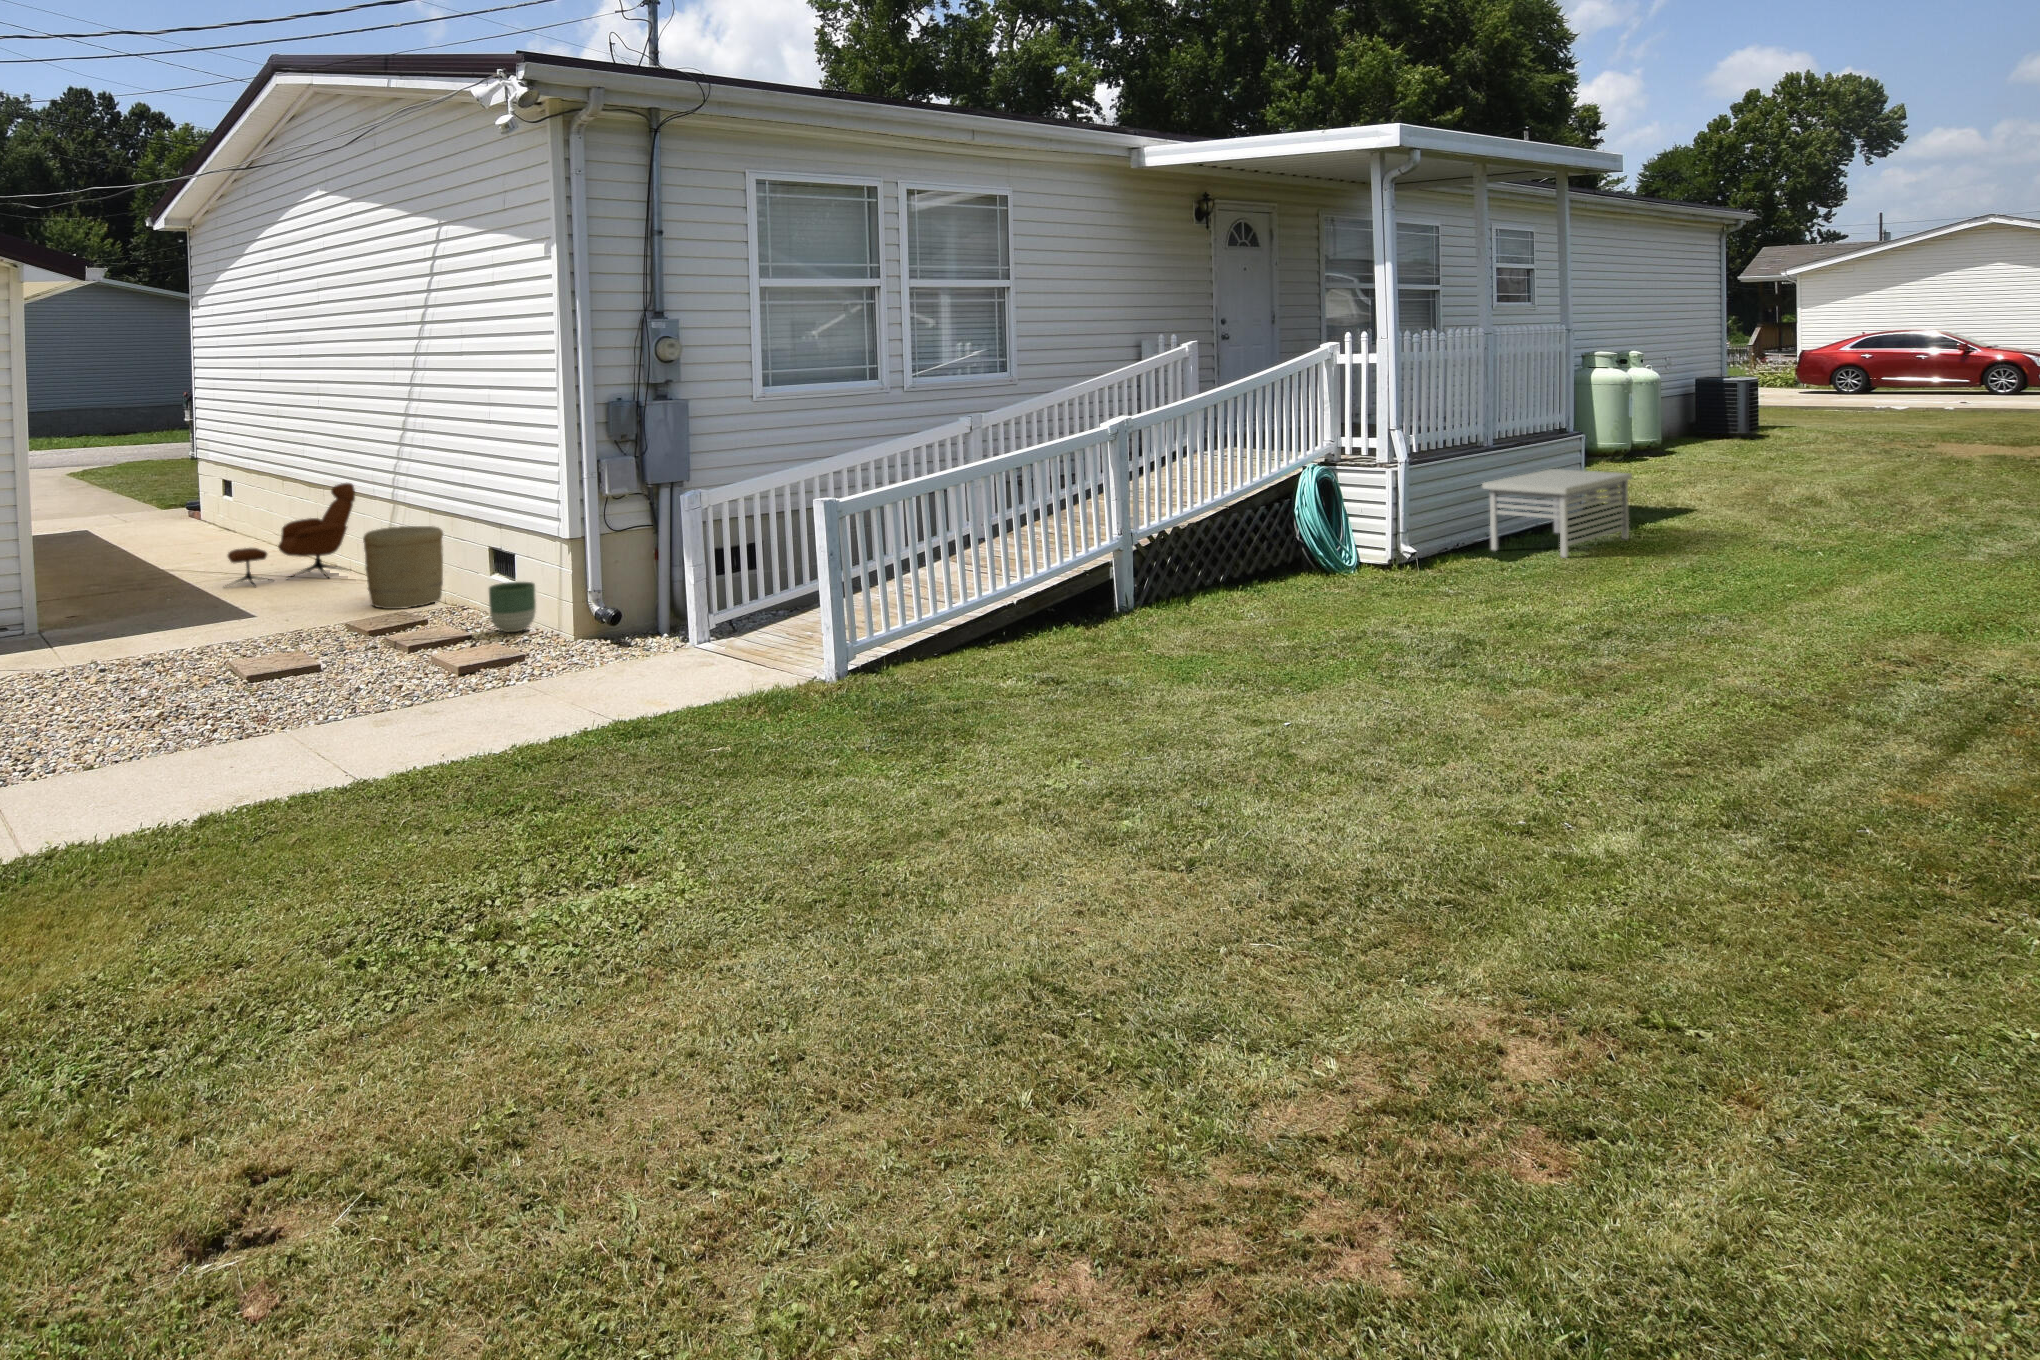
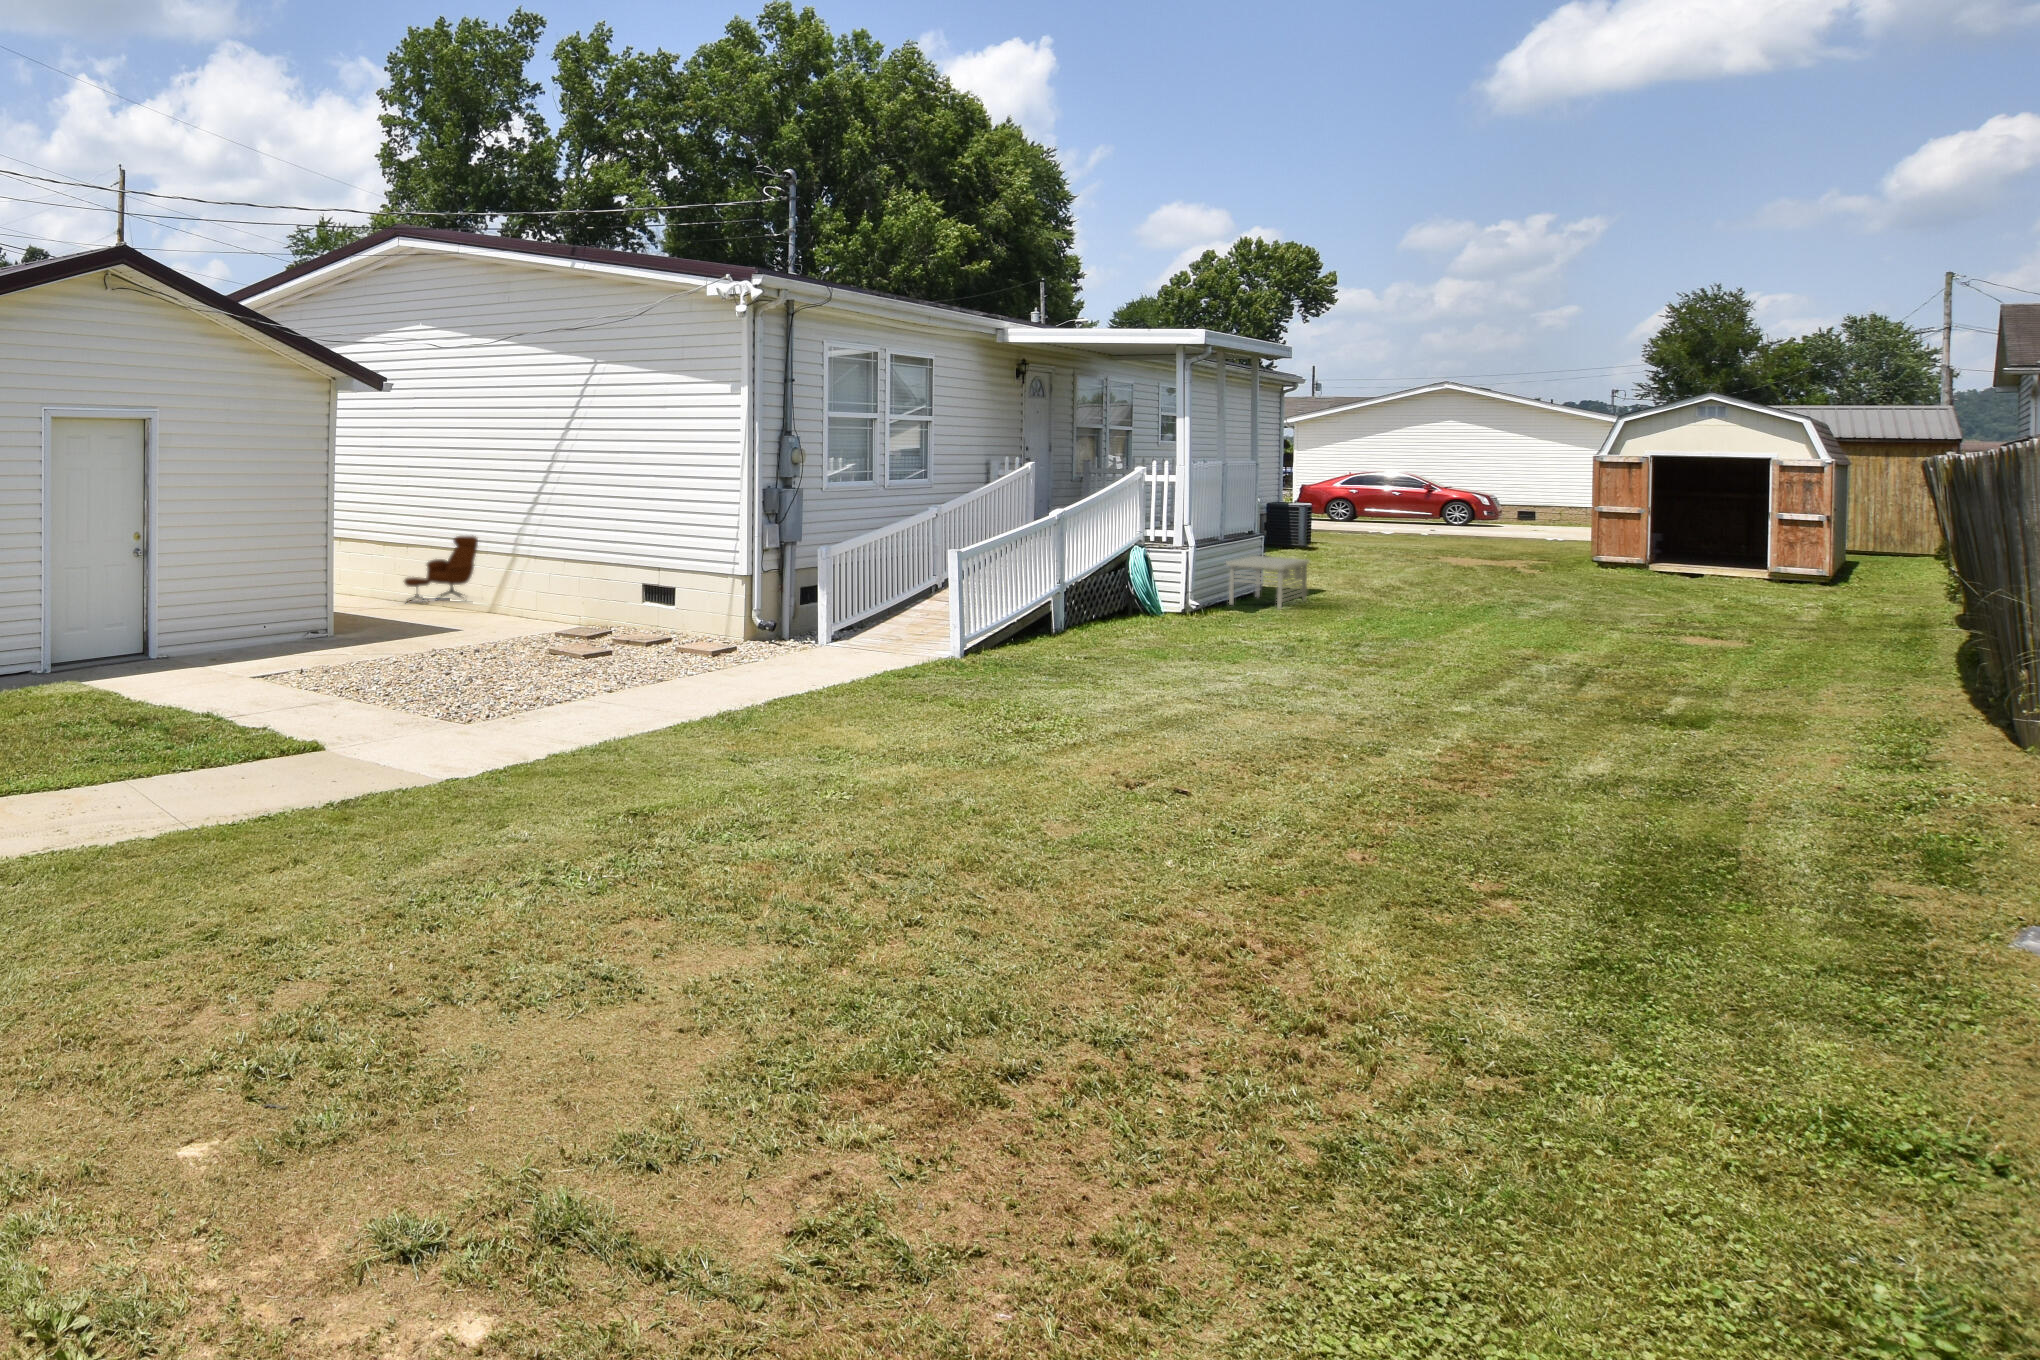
basket: present [363,526,443,609] -> none [544,564,594,617]
planter: present [489,582,536,632] -> none [675,599,704,630]

